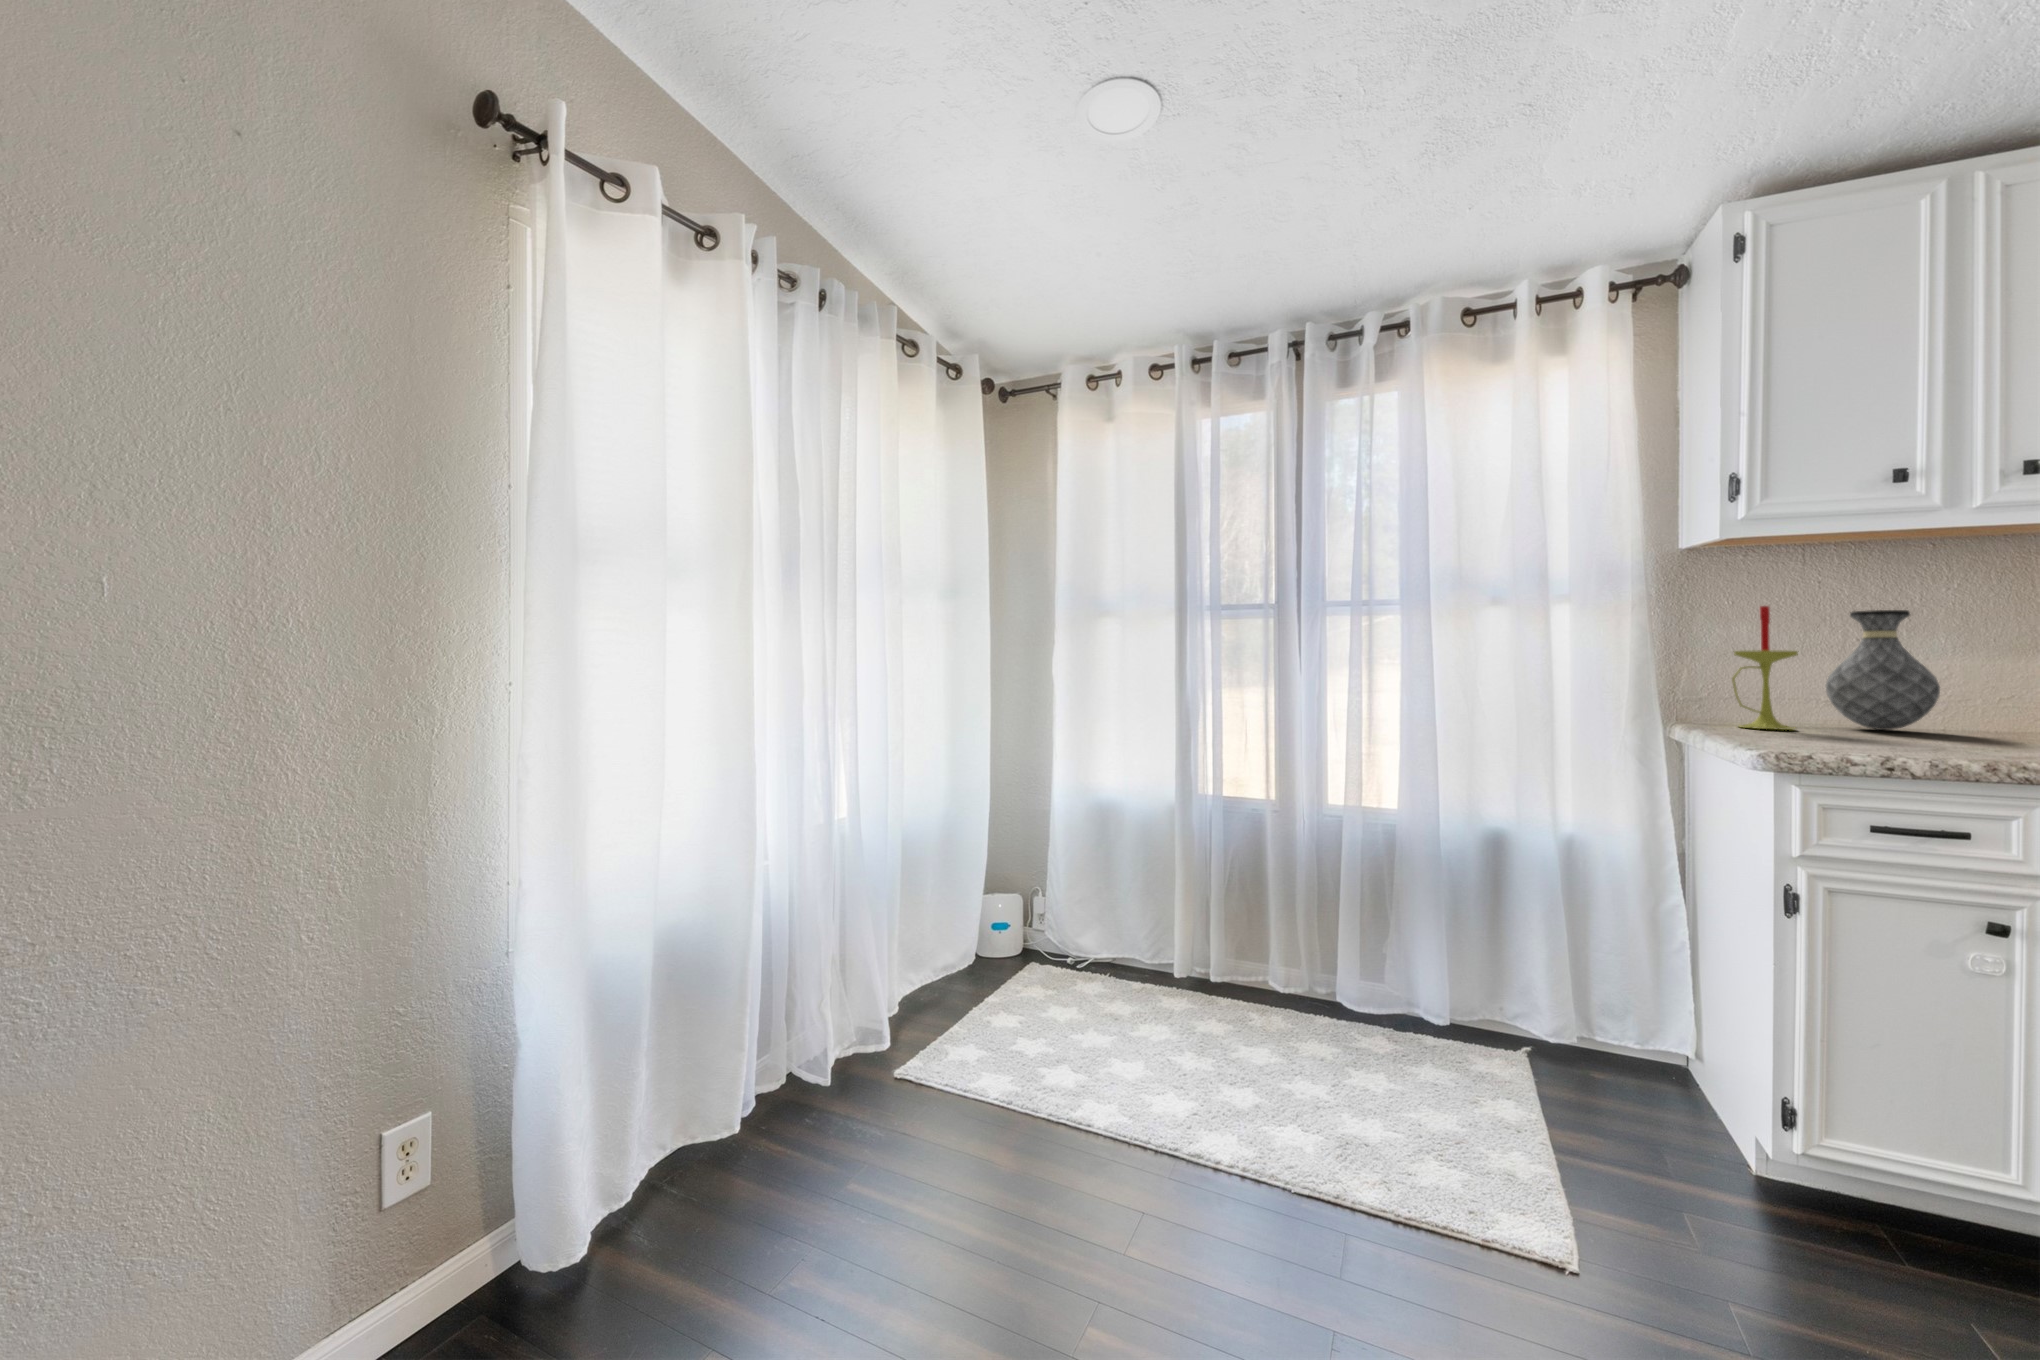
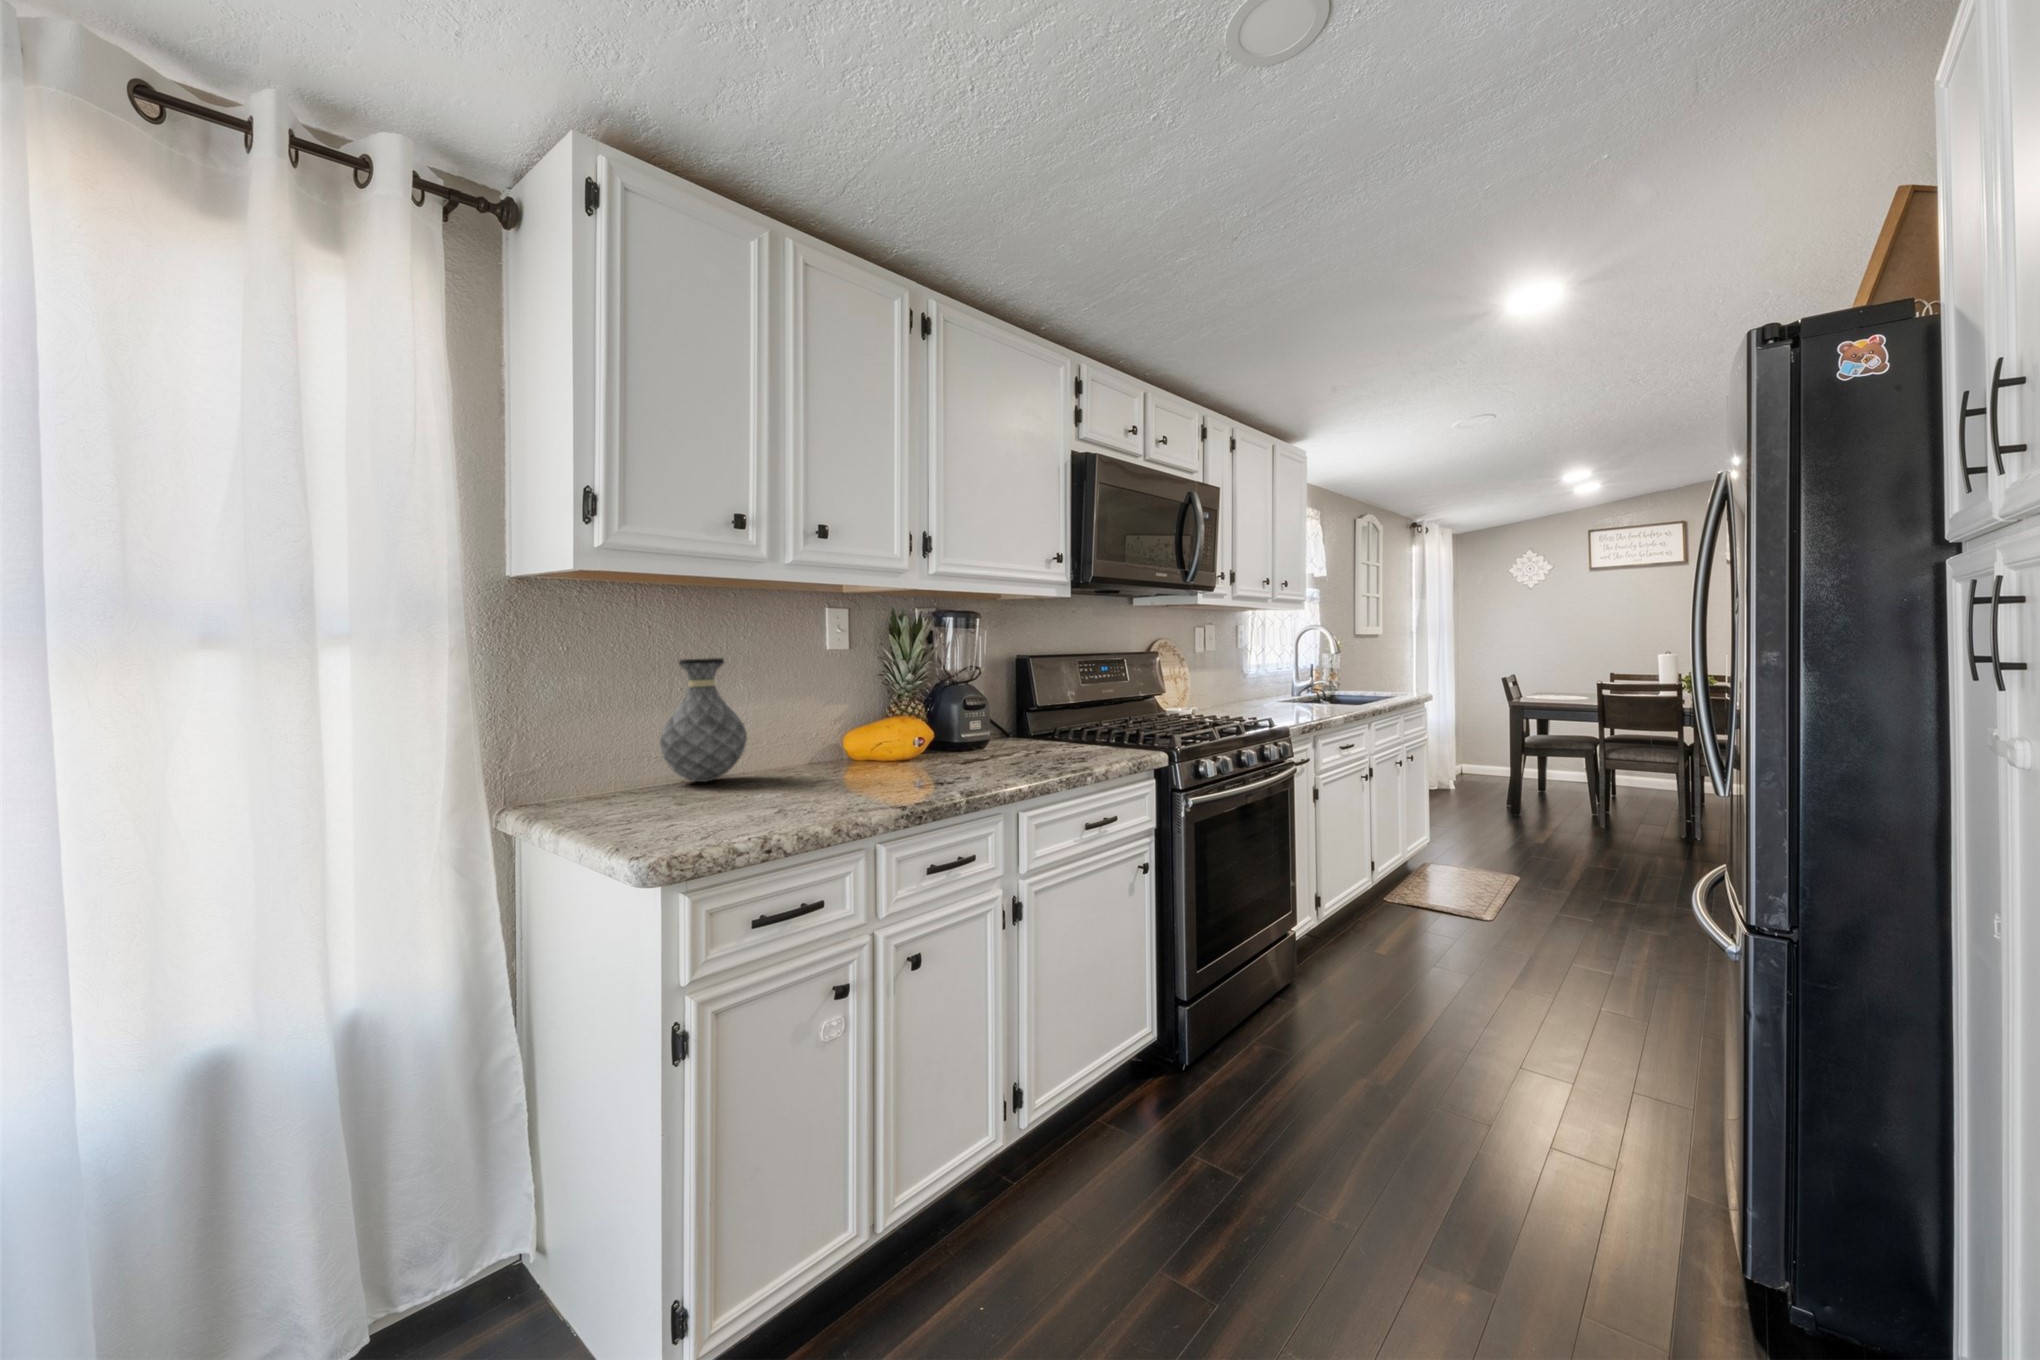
candle: present [1732,606,1798,730] -> none [576,651,644,807]

